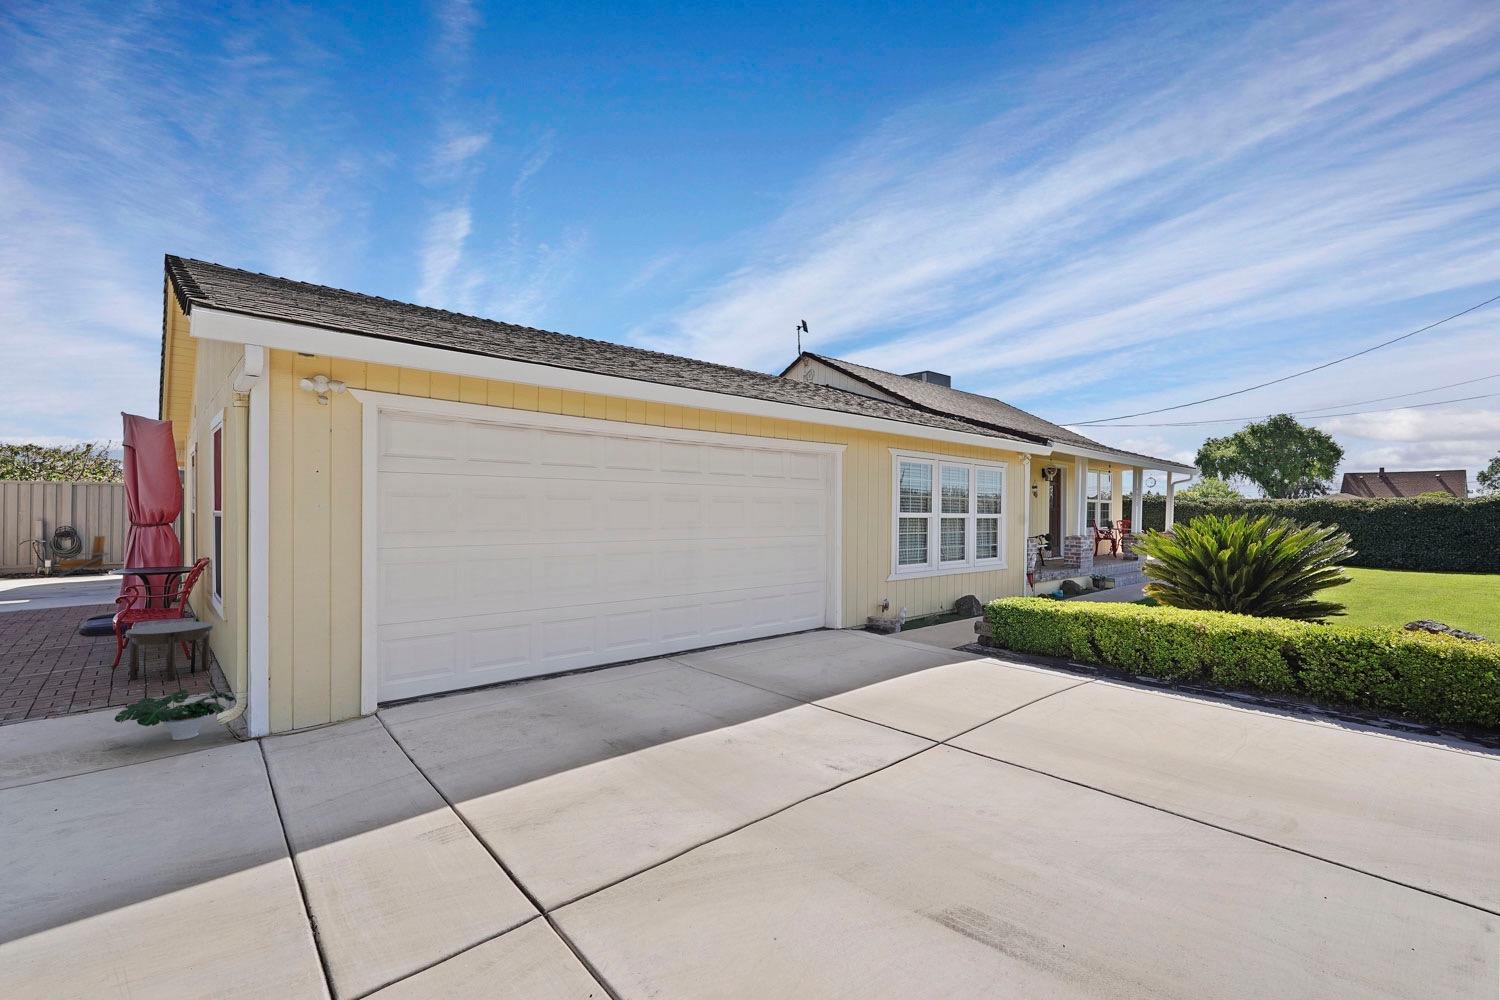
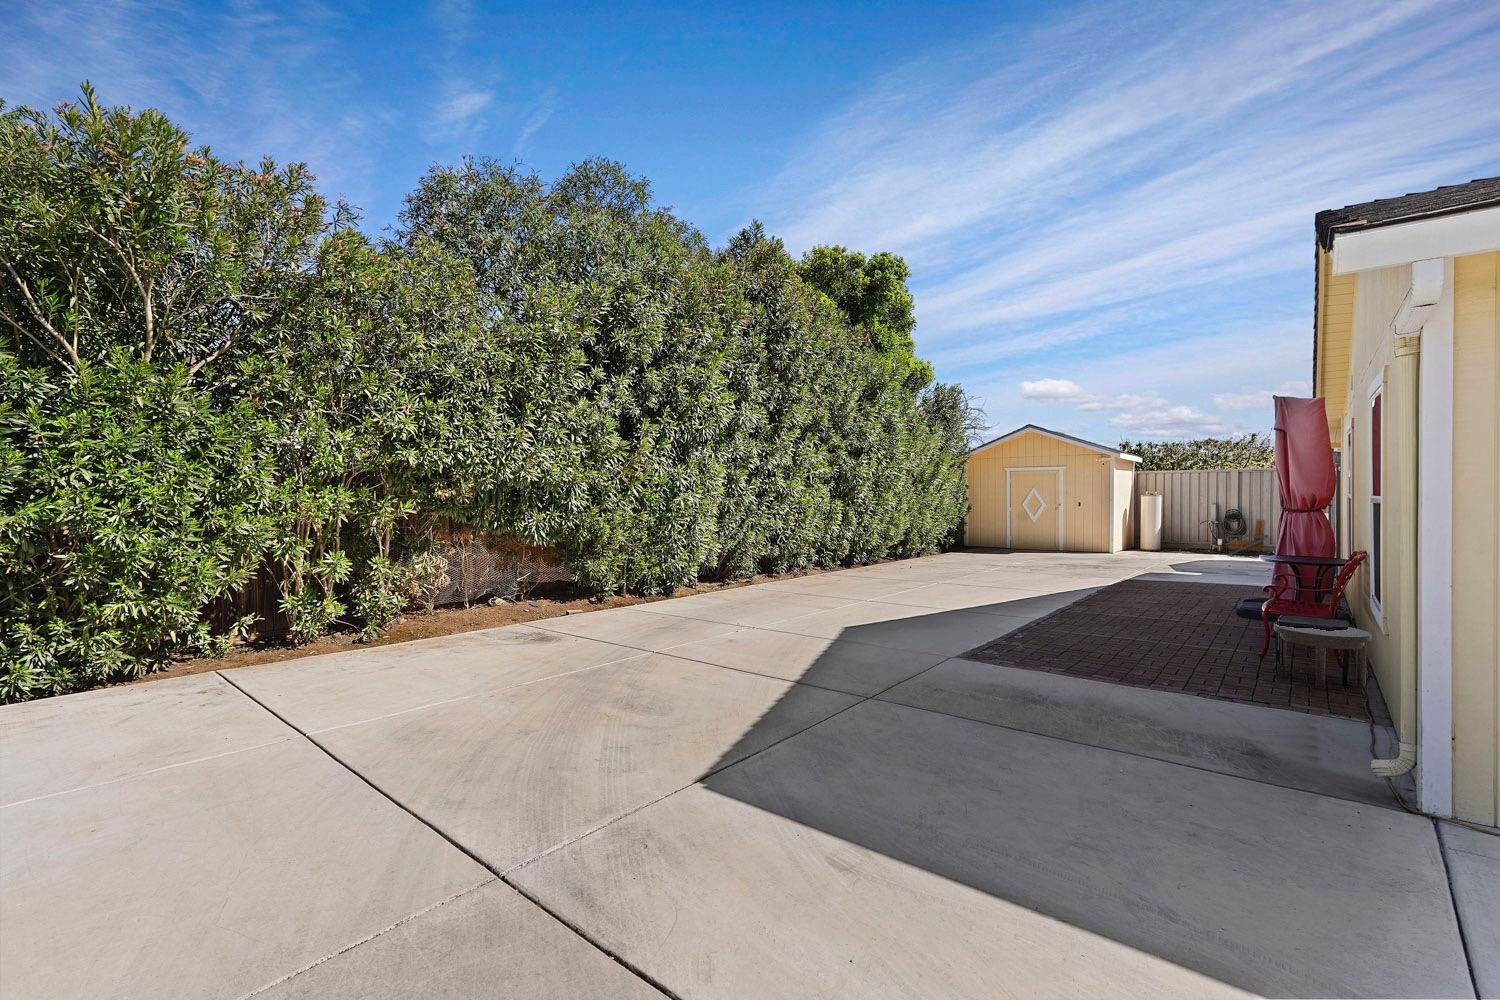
potted plant: present [115,690,234,740] -> none [1256,708,1397,775]

